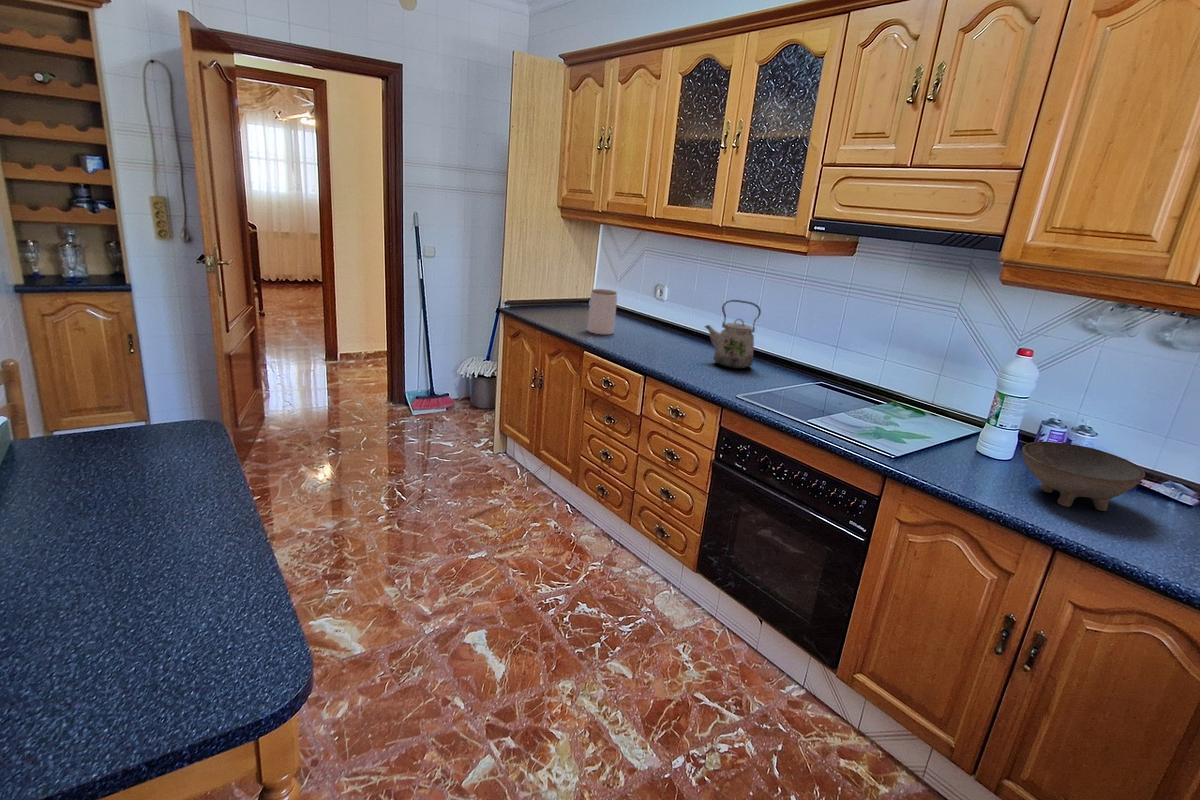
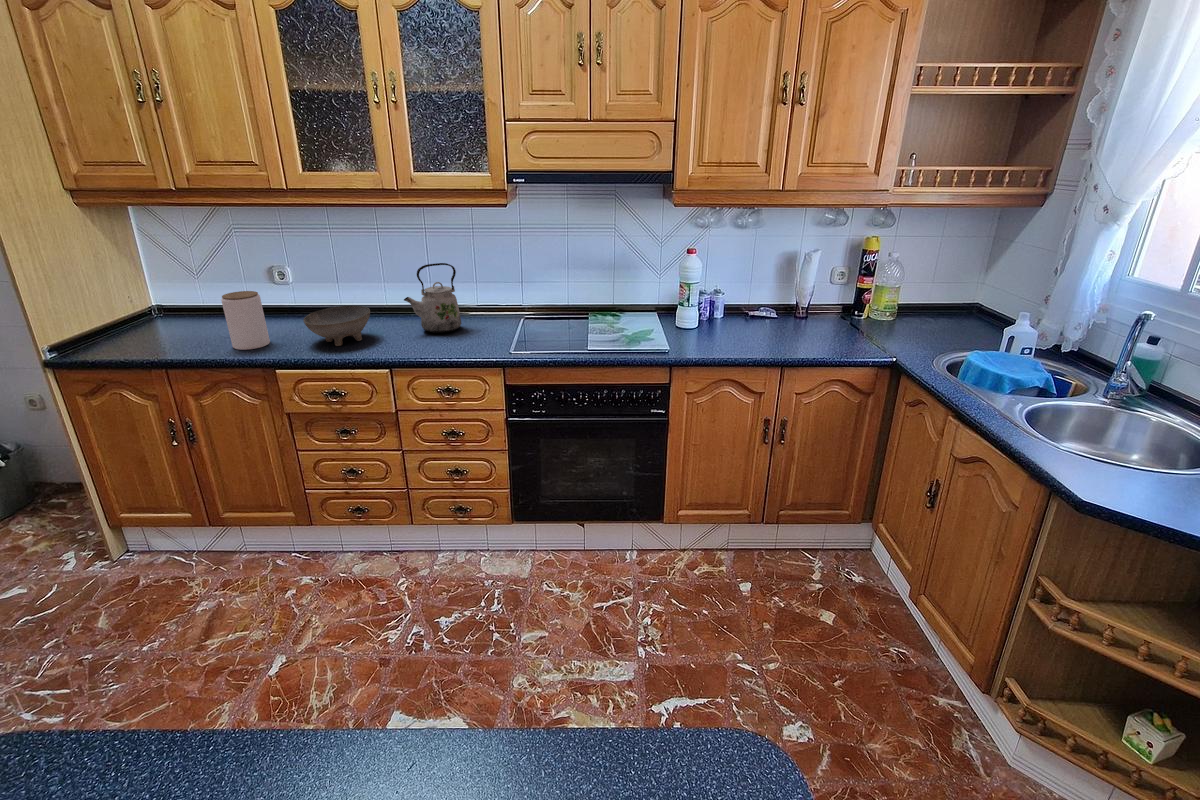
bowl: present [1022,442,1145,511] -> present [303,306,370,346]

